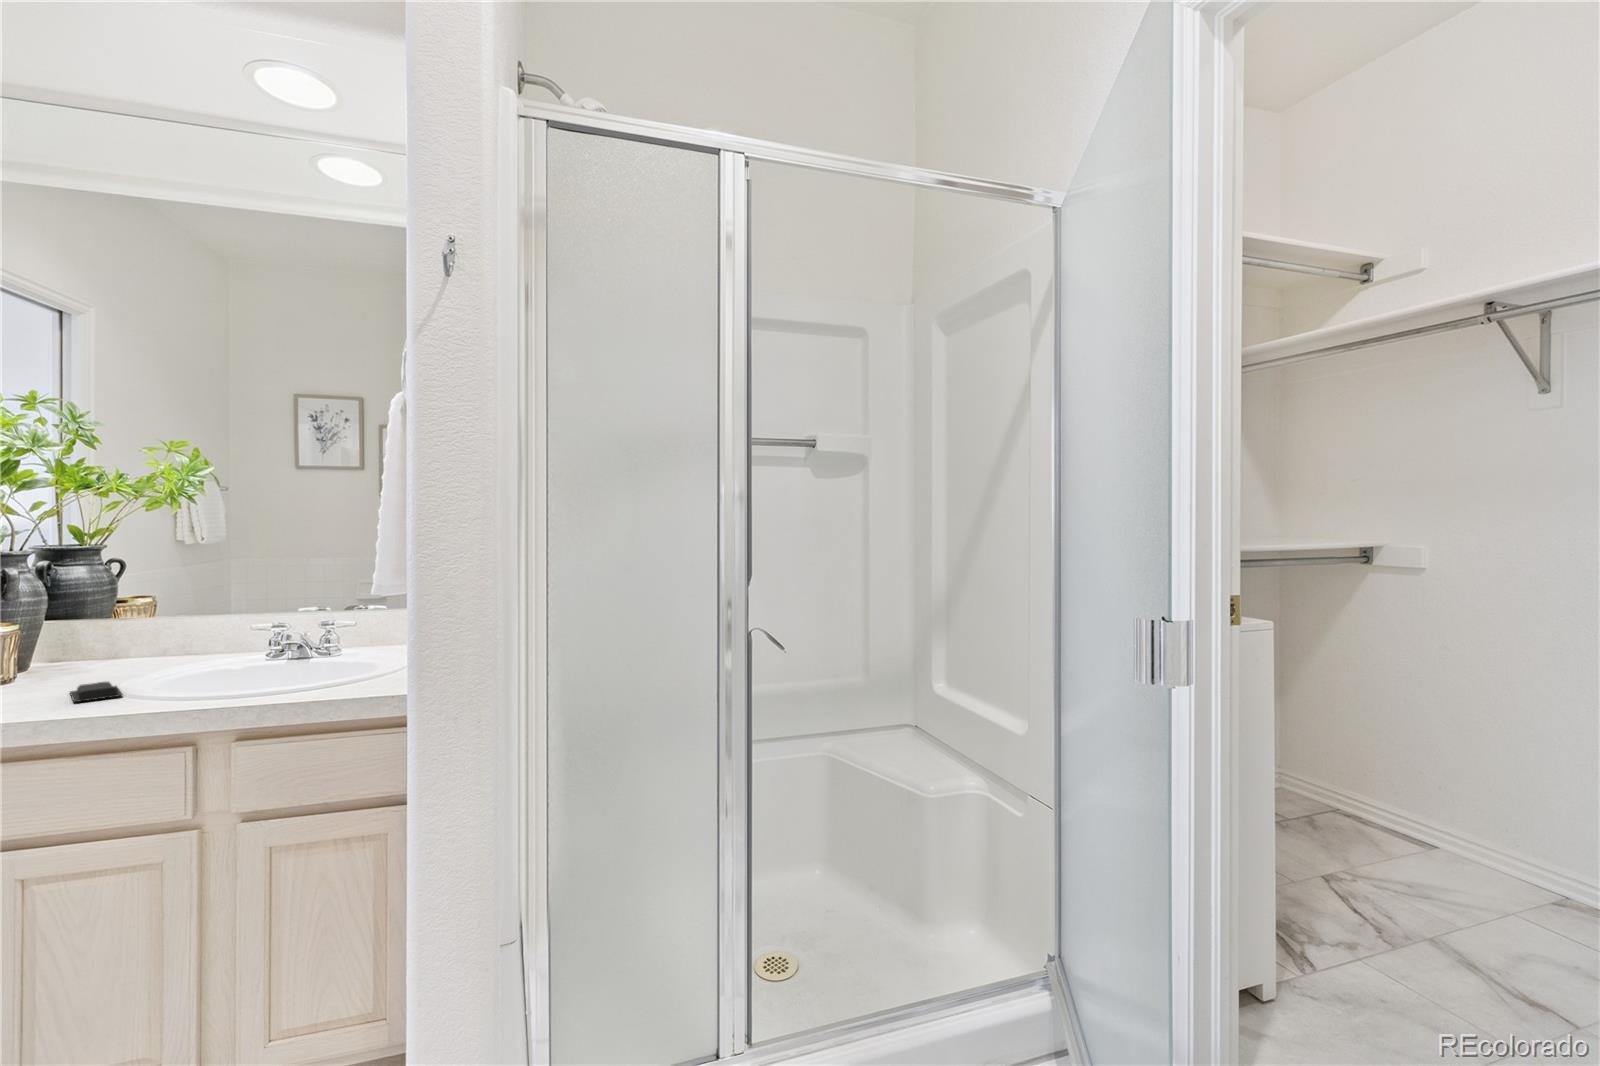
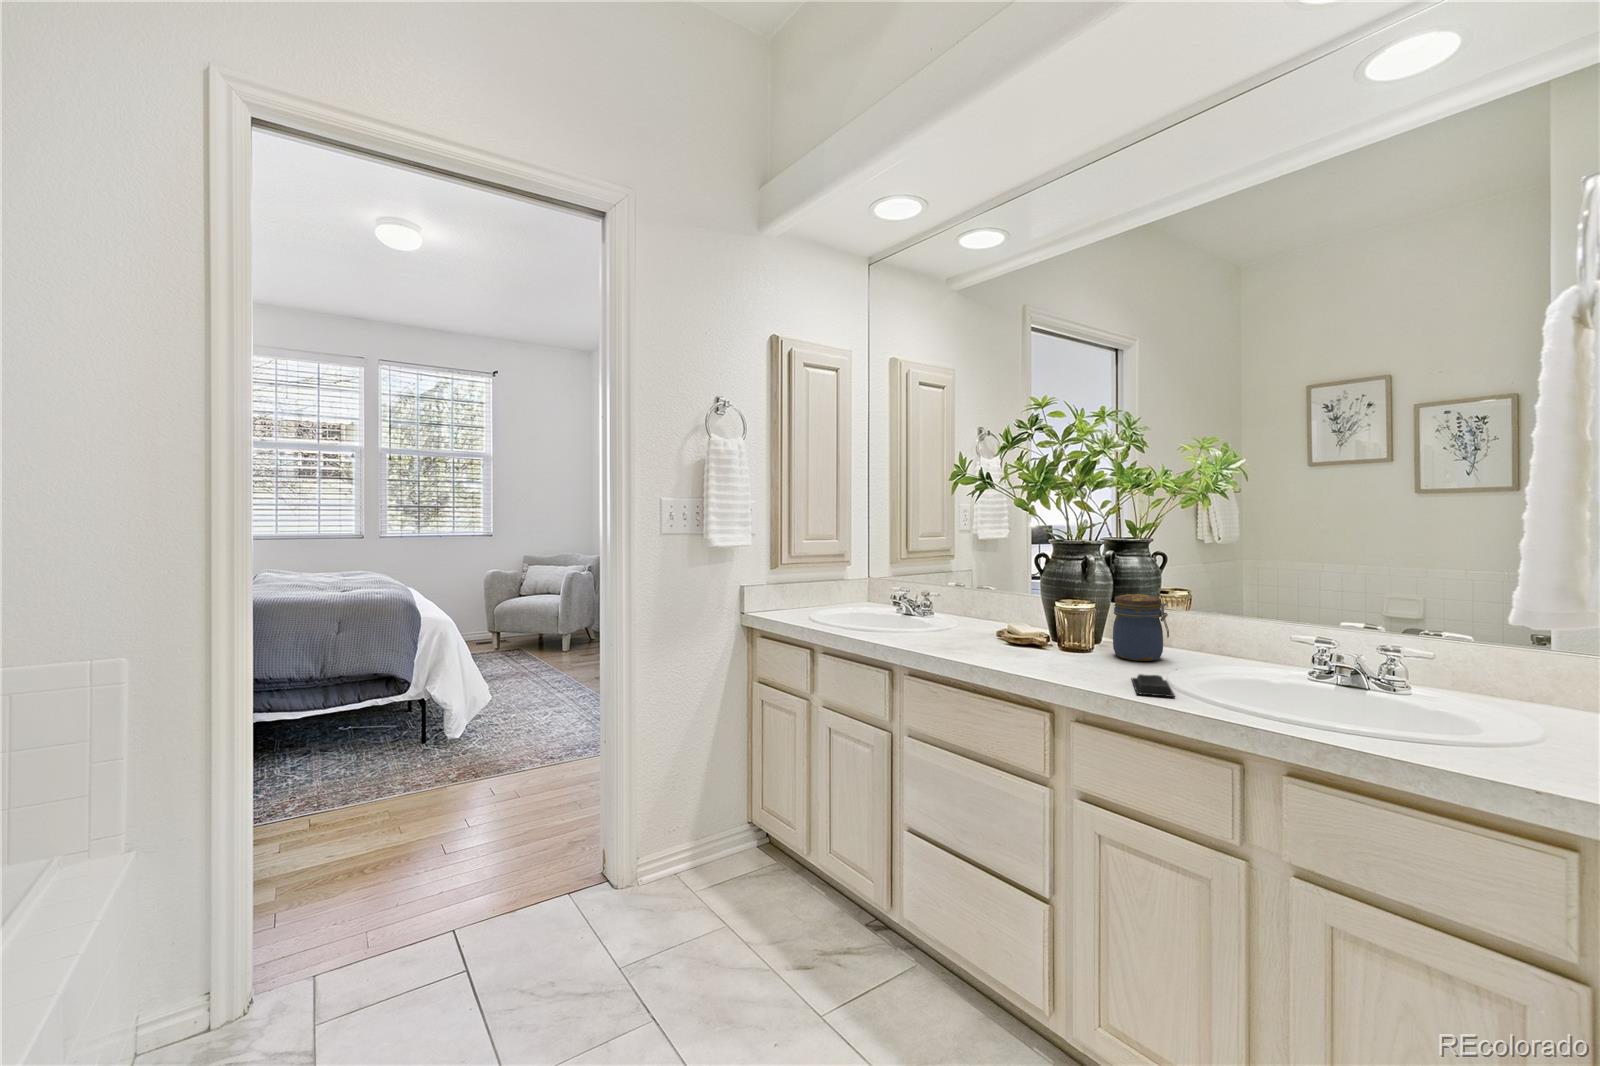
jar: none [47,605,125,678] -> present [1113,594,1169,661]

